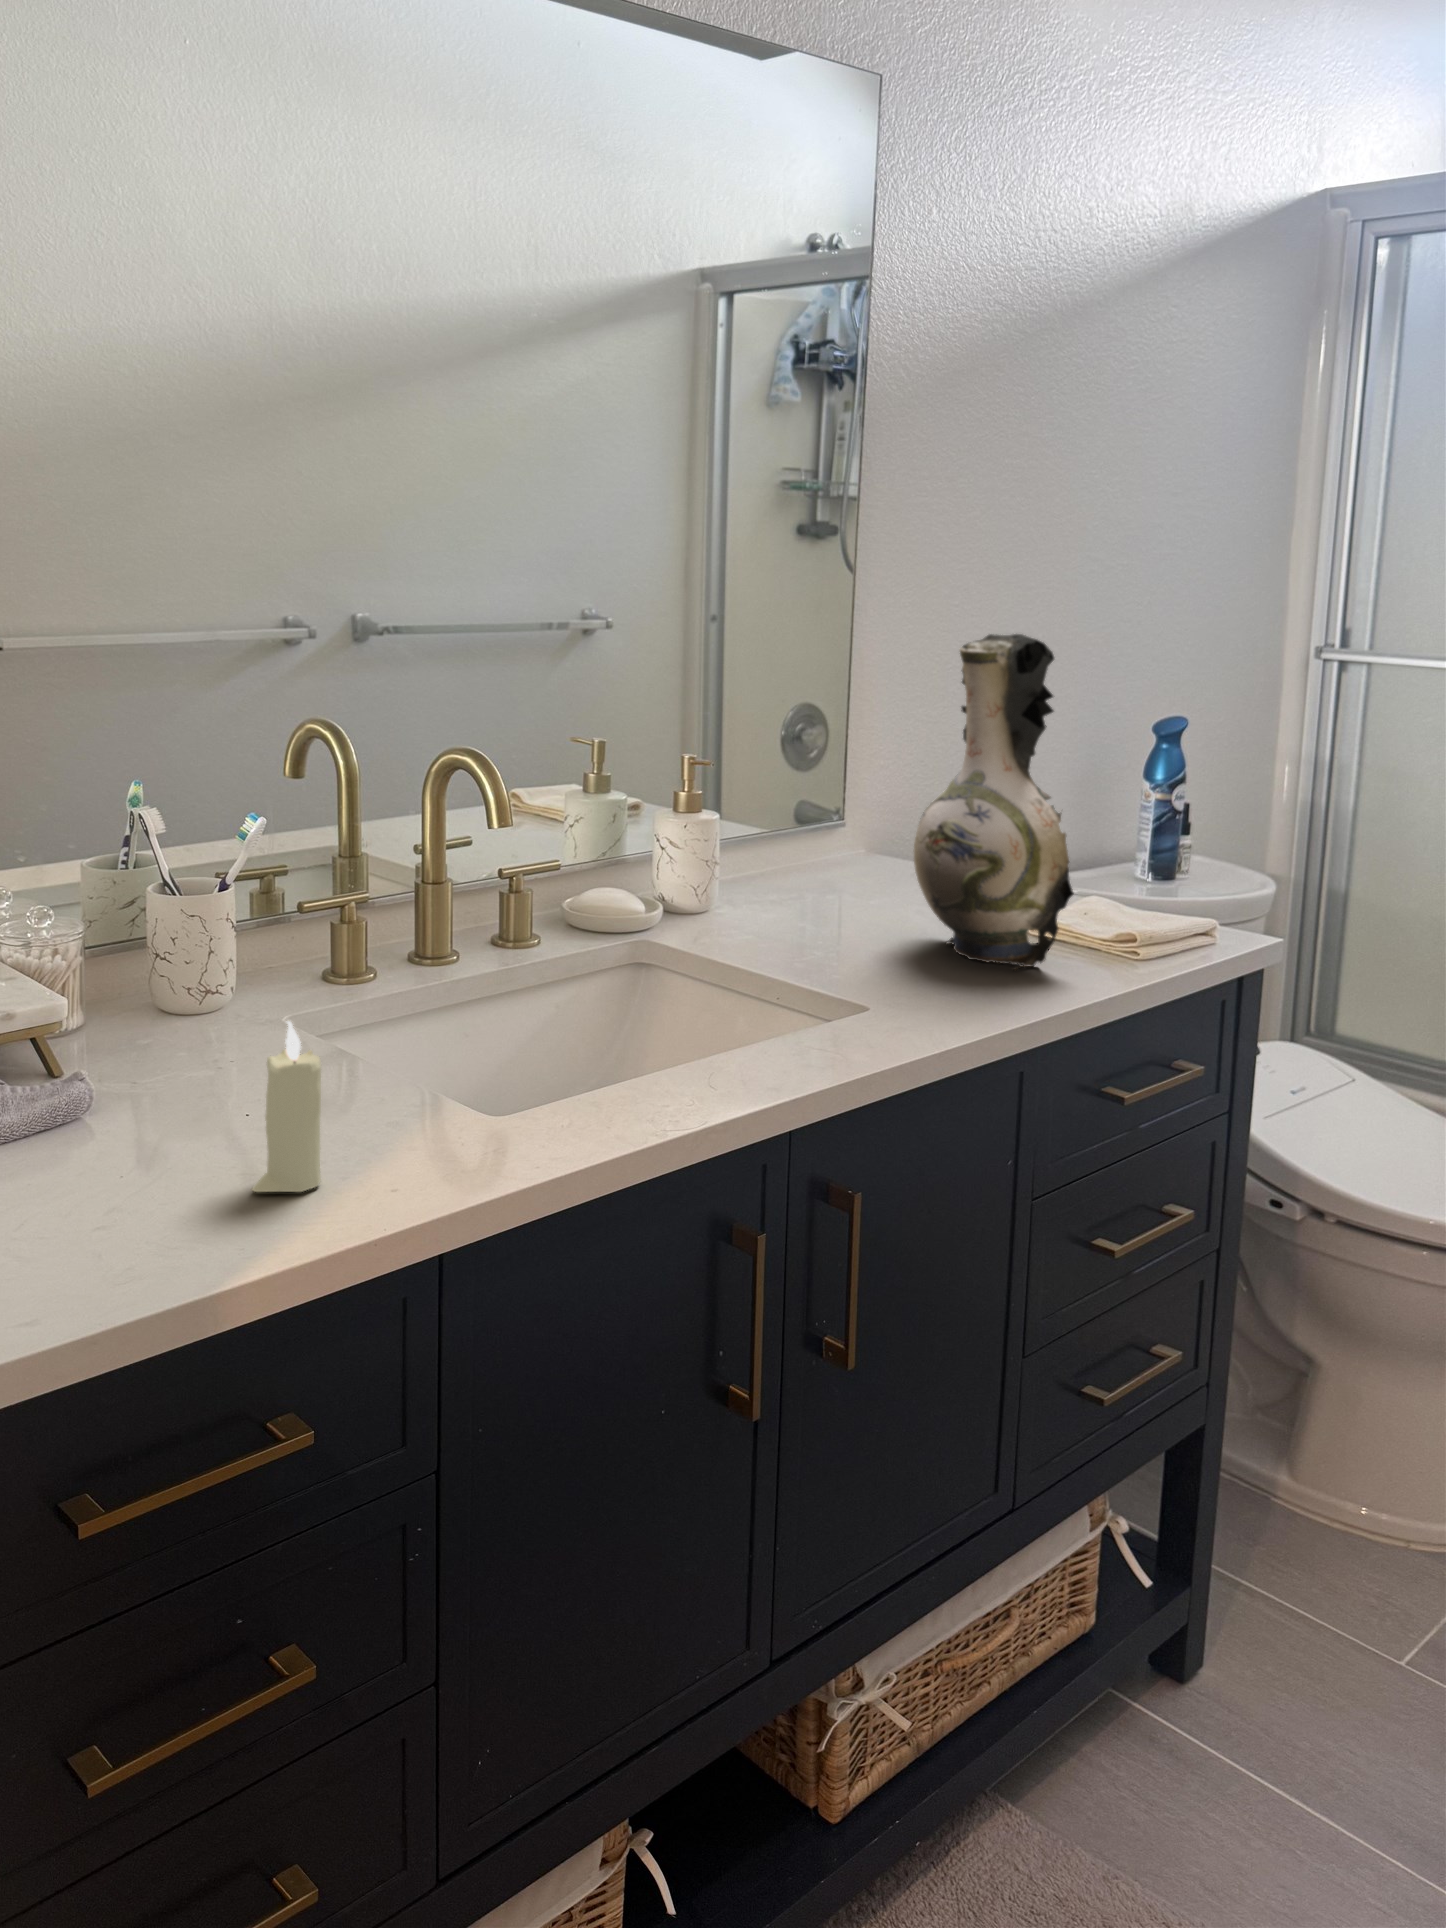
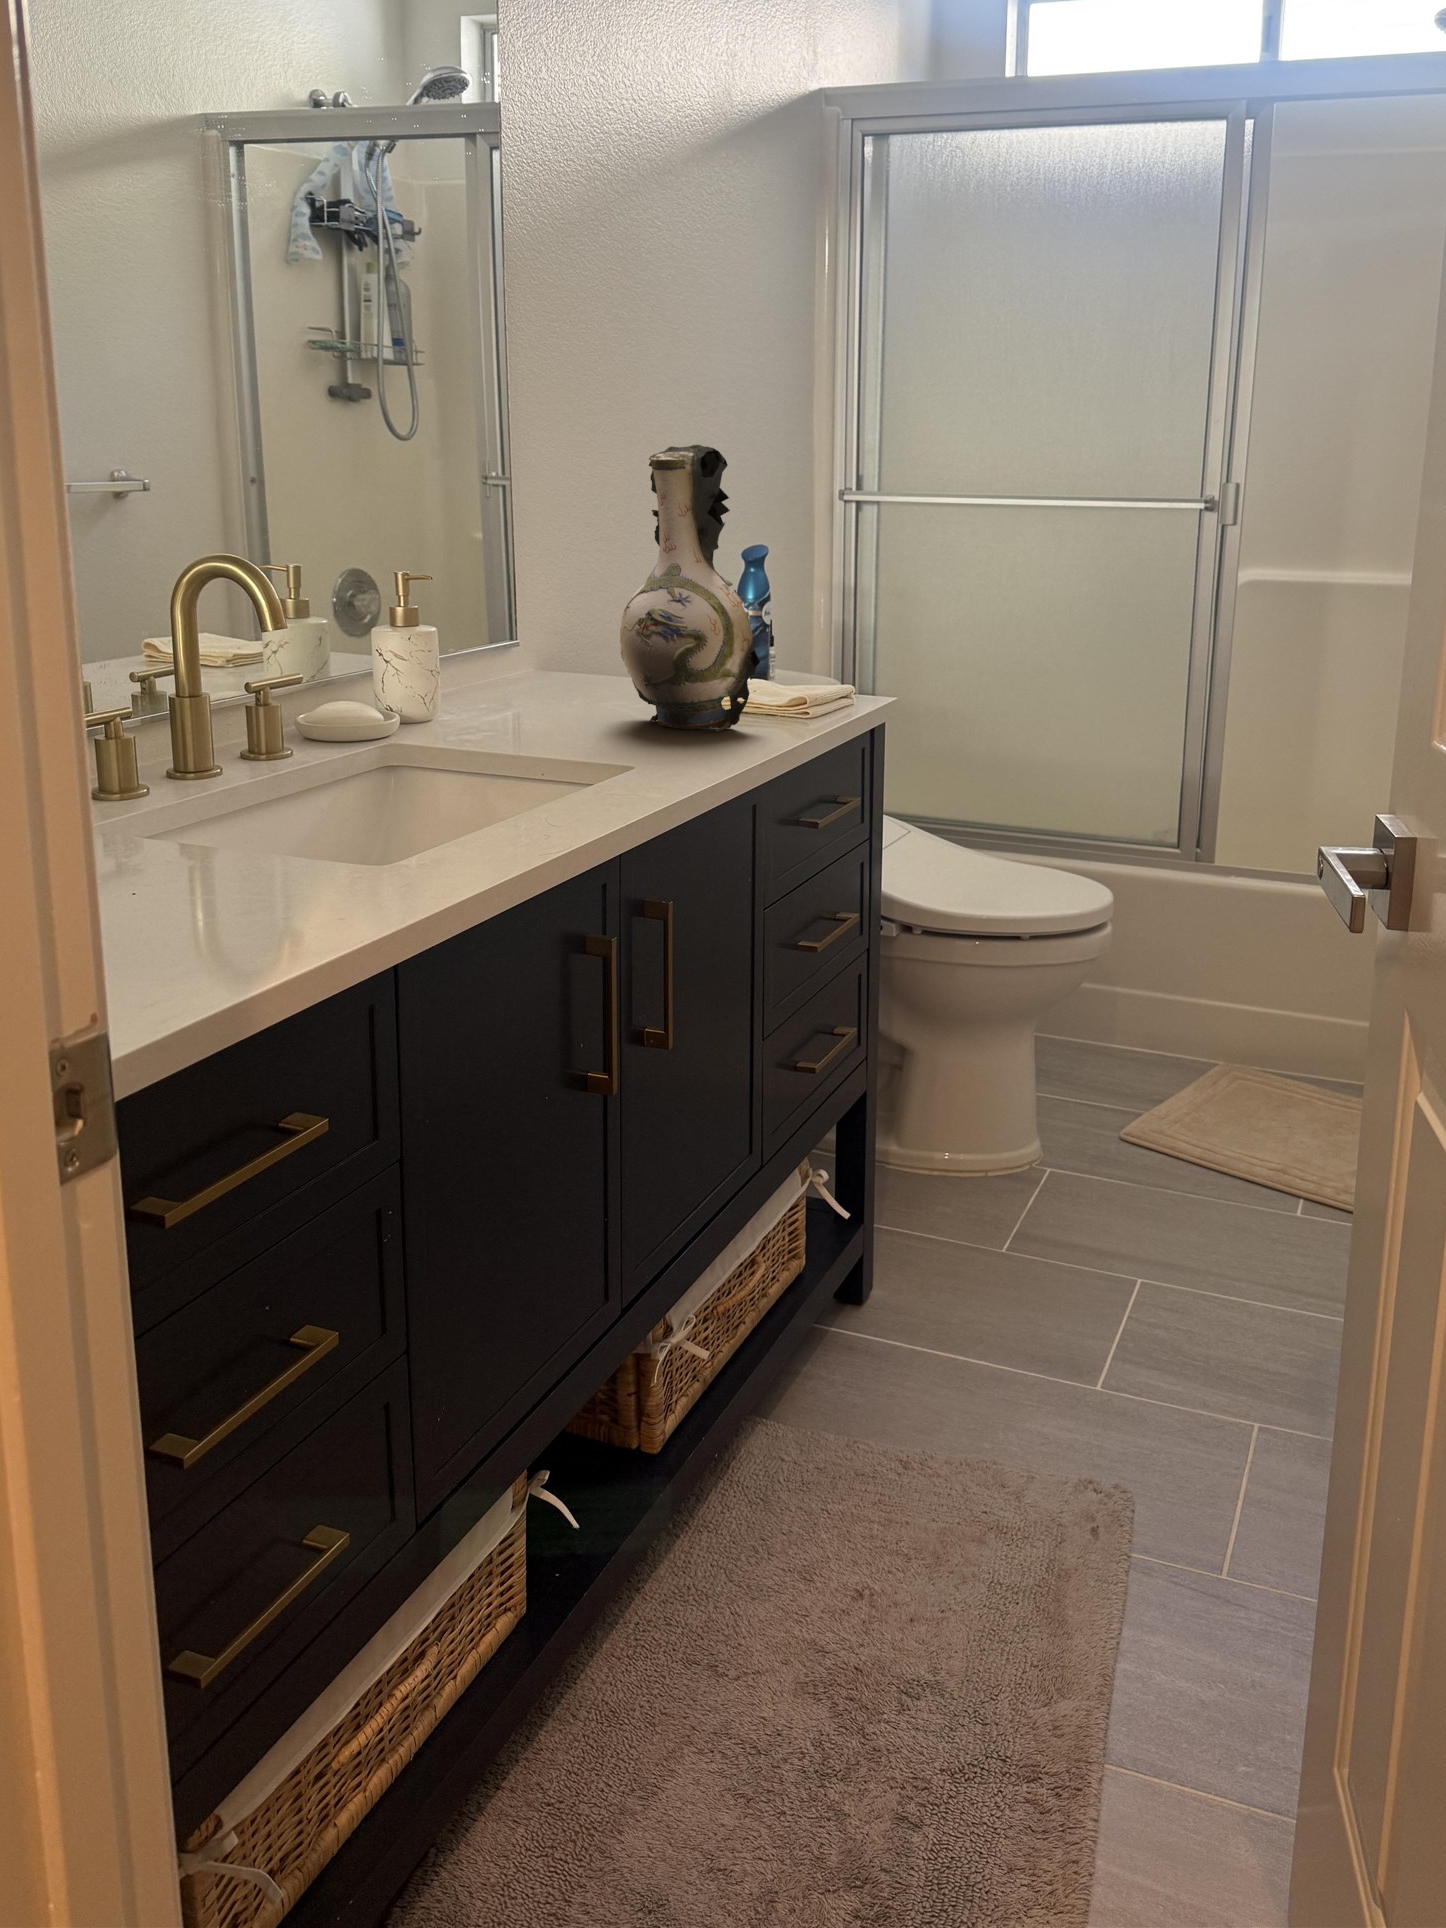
candle: present [251,1021,321,1192] -> none [201,772,262,935]

